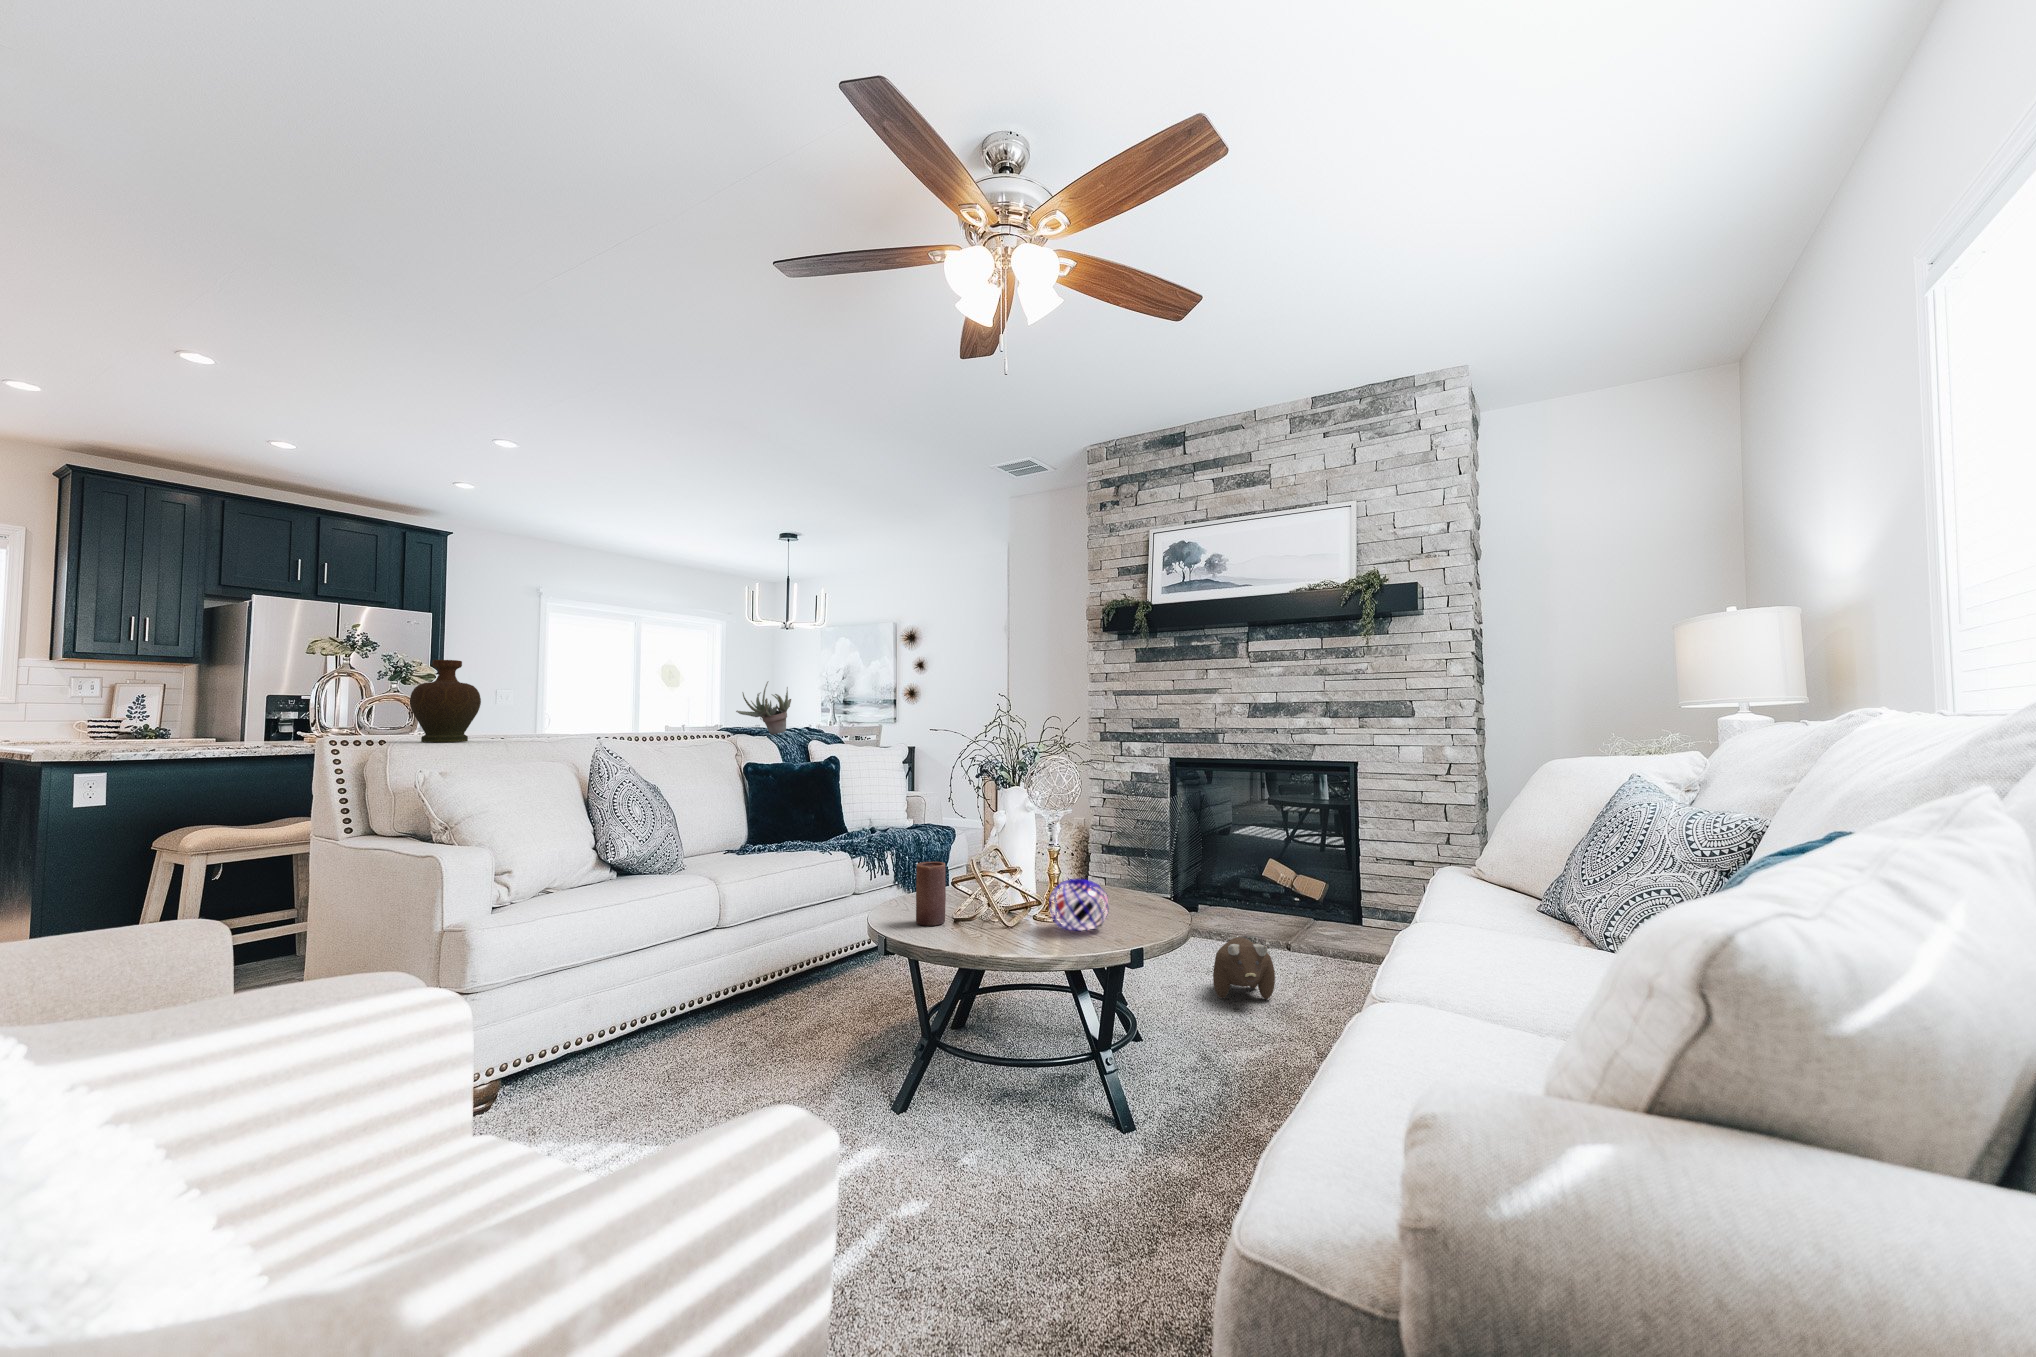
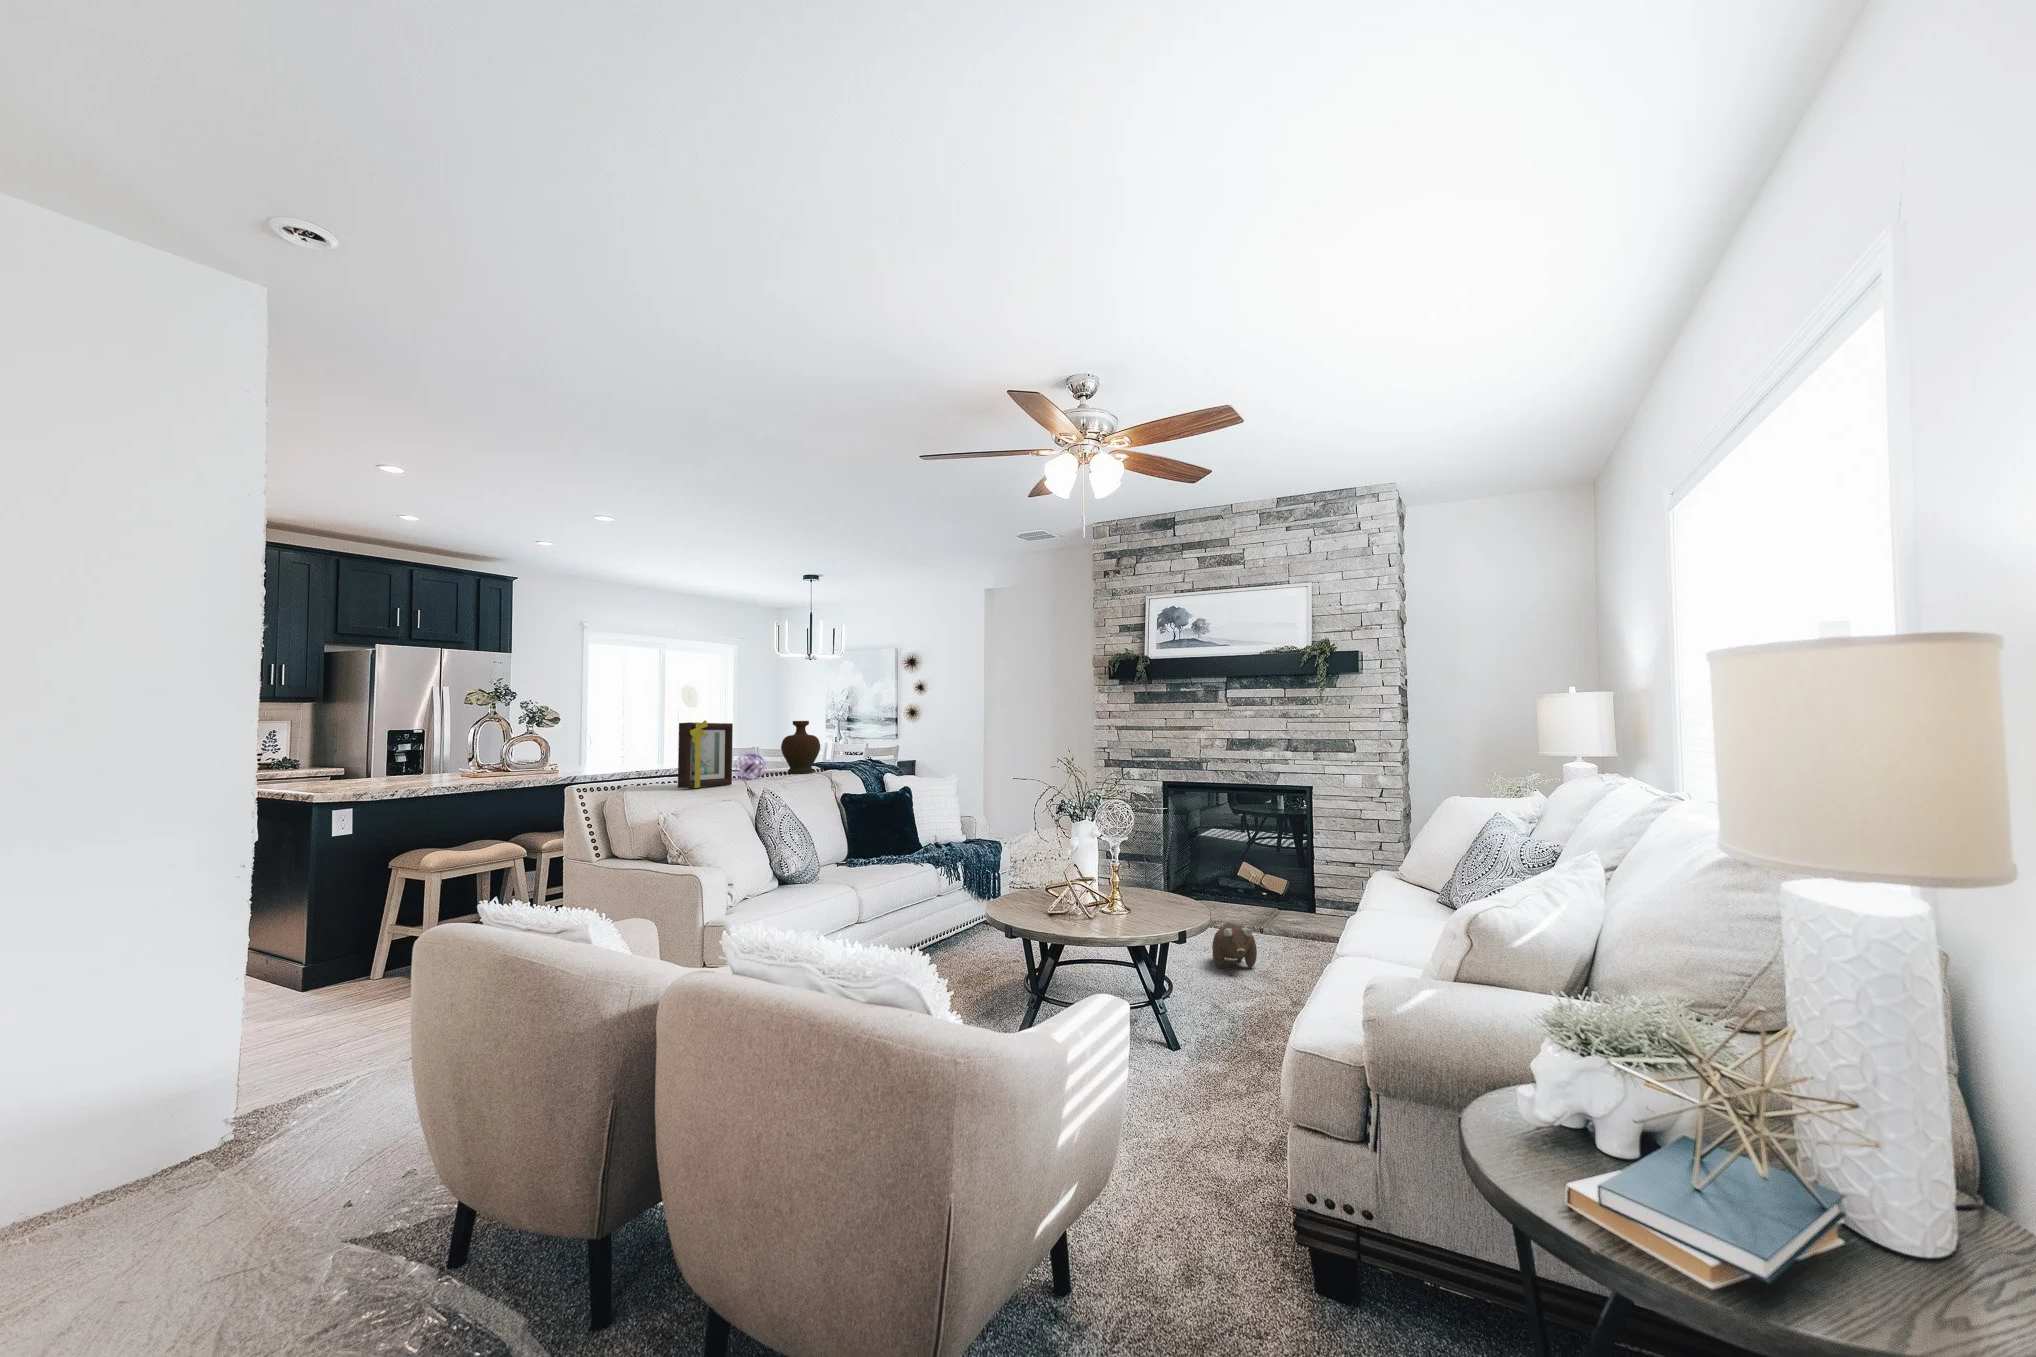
picture frame: none [481,652,574,743] -> present [678,720,733,788]
decorative vase: present [410,660,481,742] -> present [781,721,820,773]
succulent plant: present [736,682,791,734] -> none [822,725,863,768]
candle: present [916,862,946,926] -> none [1025,875,1045,918]
decorative orb: present [1049,879,1108,931] -> present [735,754,766,779]

